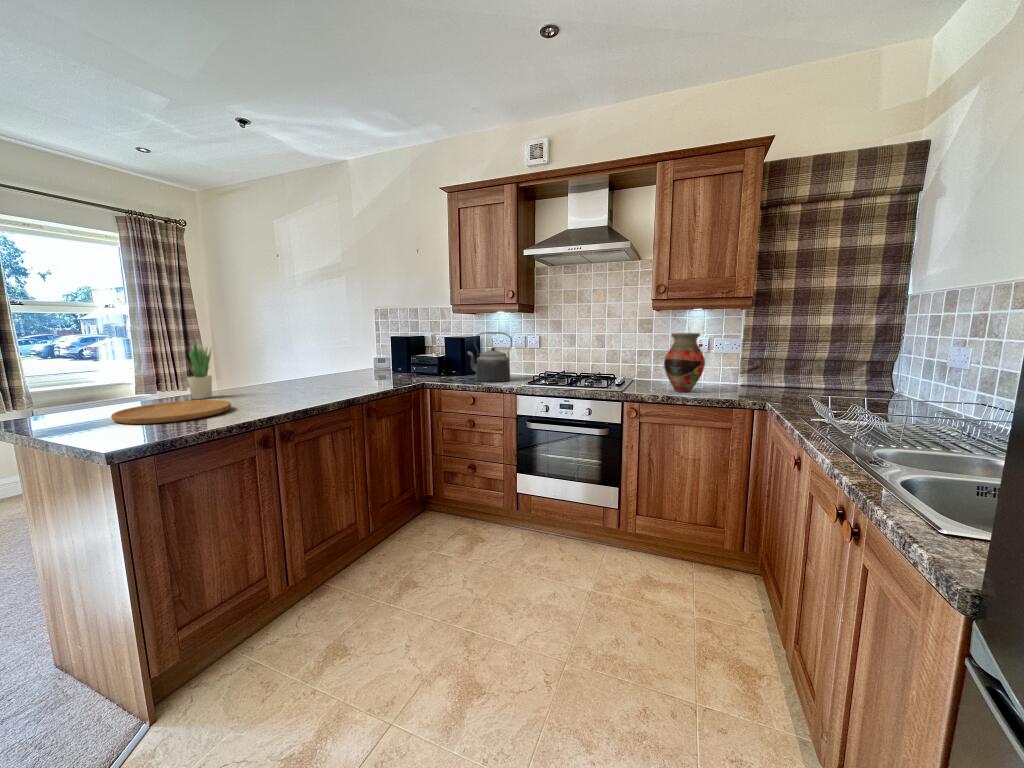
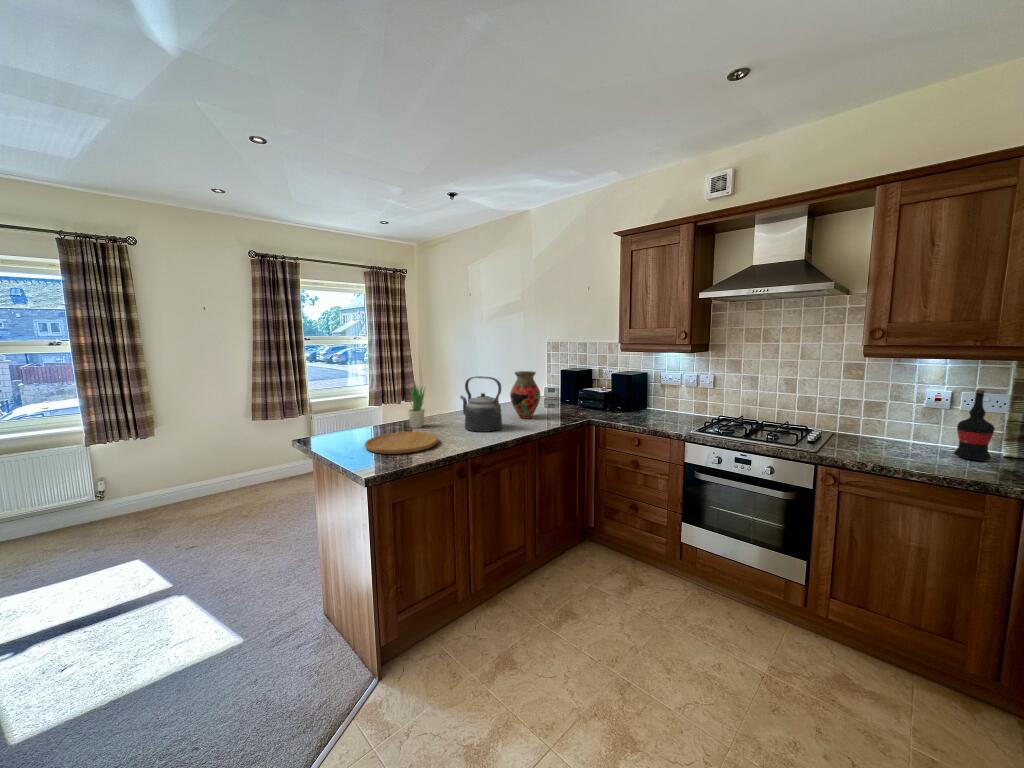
kettle: present [468,332,512,382] -> present [460,376,502,432]
vase: present [664,333,705,392] -> present [510,371,540,419]
wine bottle: none [712,333,736,388] -> present [954,390,995,461]

